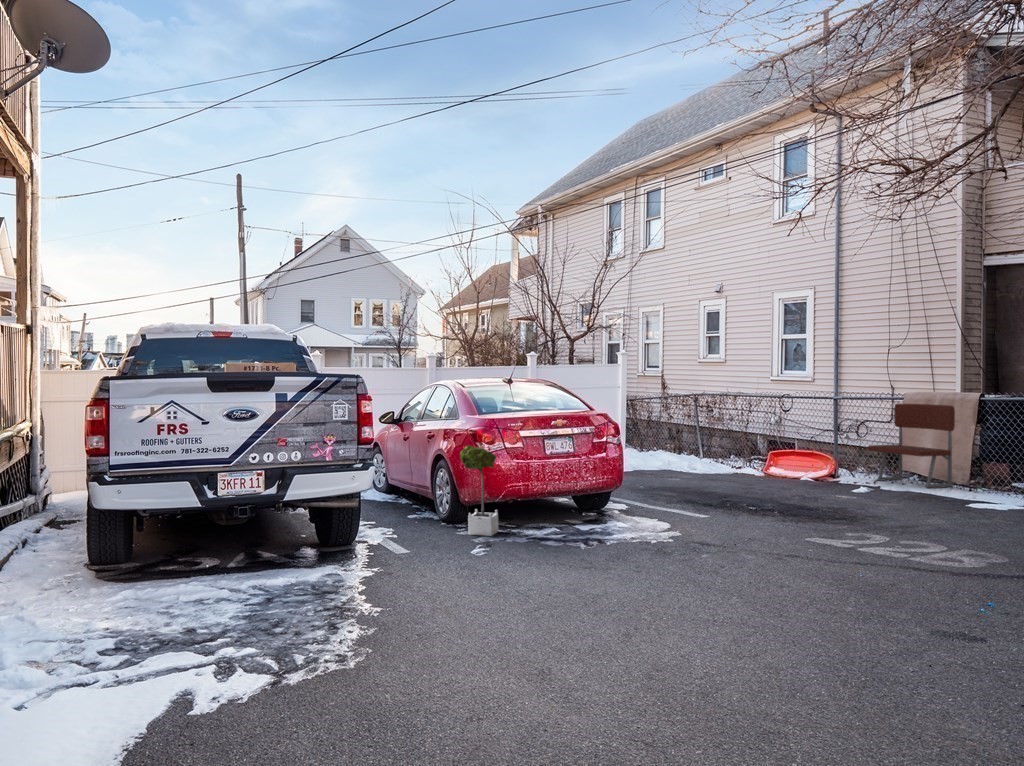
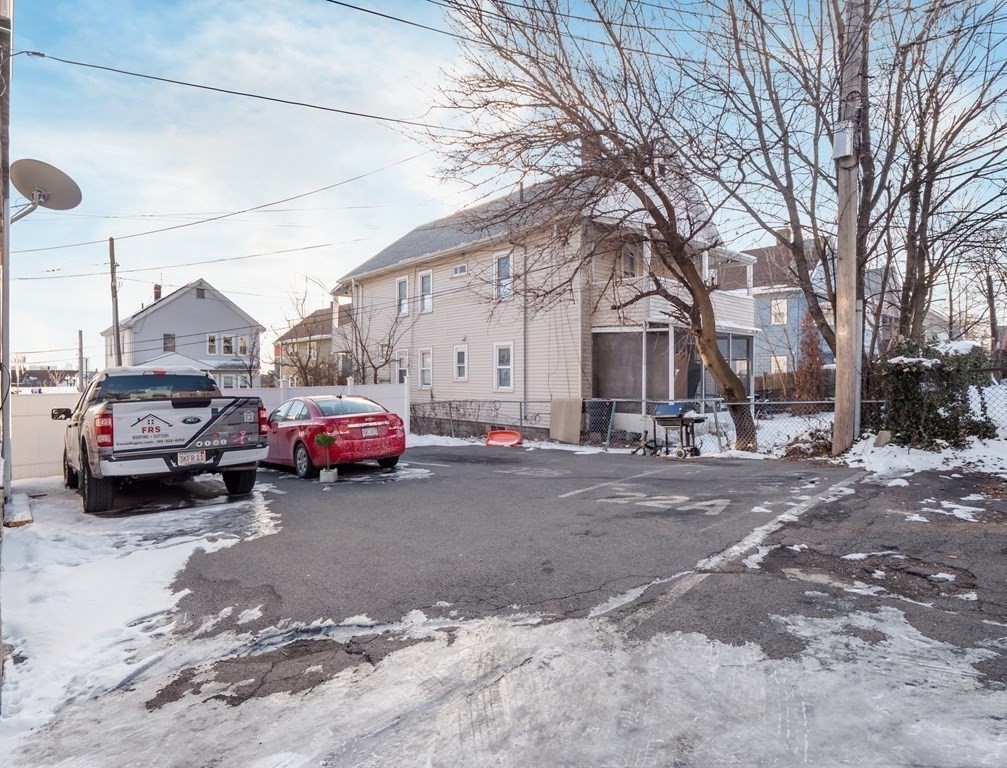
bench: present [868,403,955,488] -> none [535,404,575,447]

